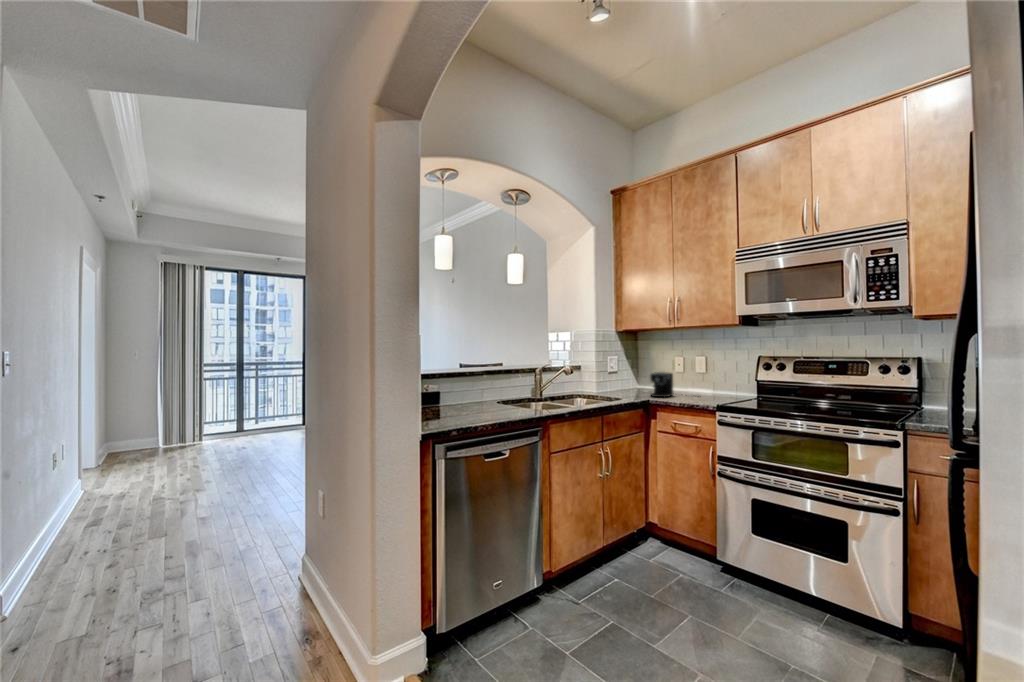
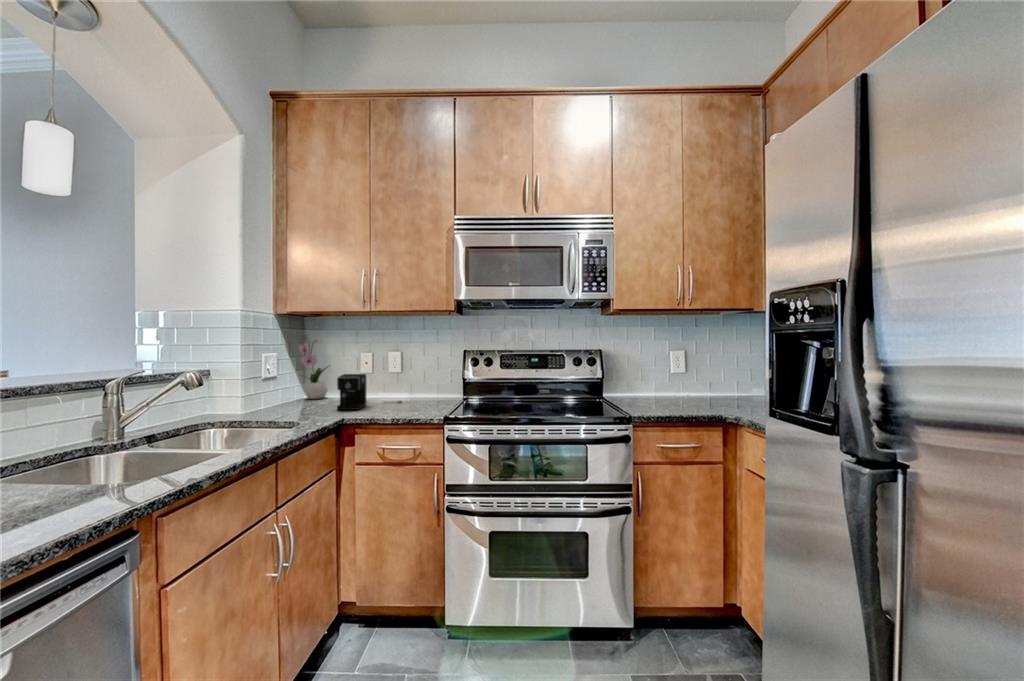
flower arrangement: none [633,344,655,390] -> present [299,335,329,399]

